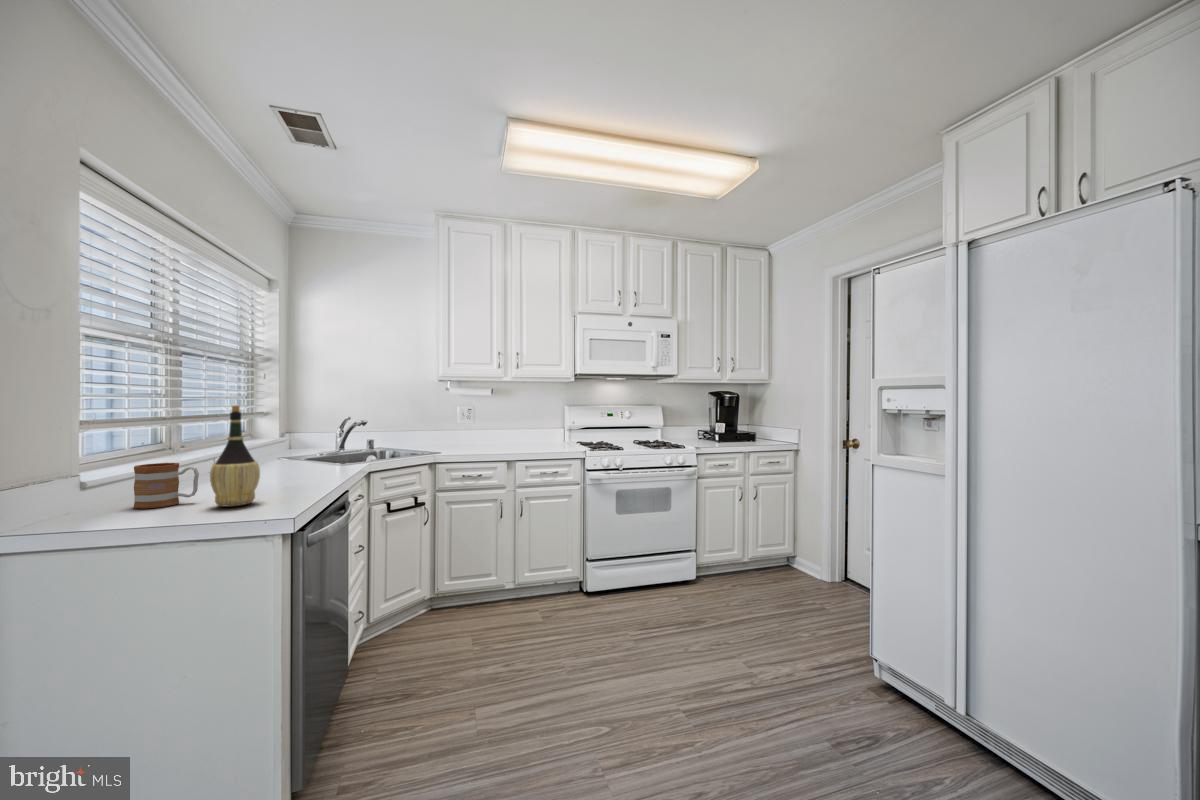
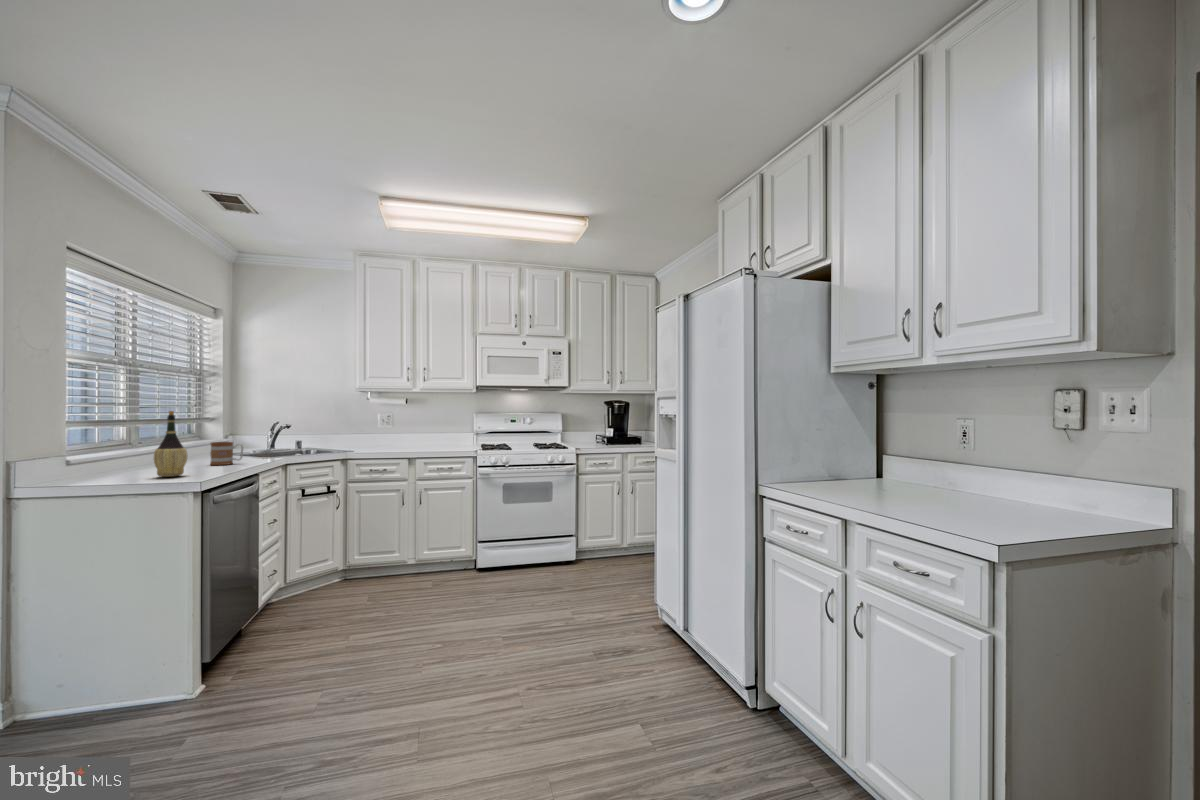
mug: present [134,463,199,509] -> present [210,442,243,465]

